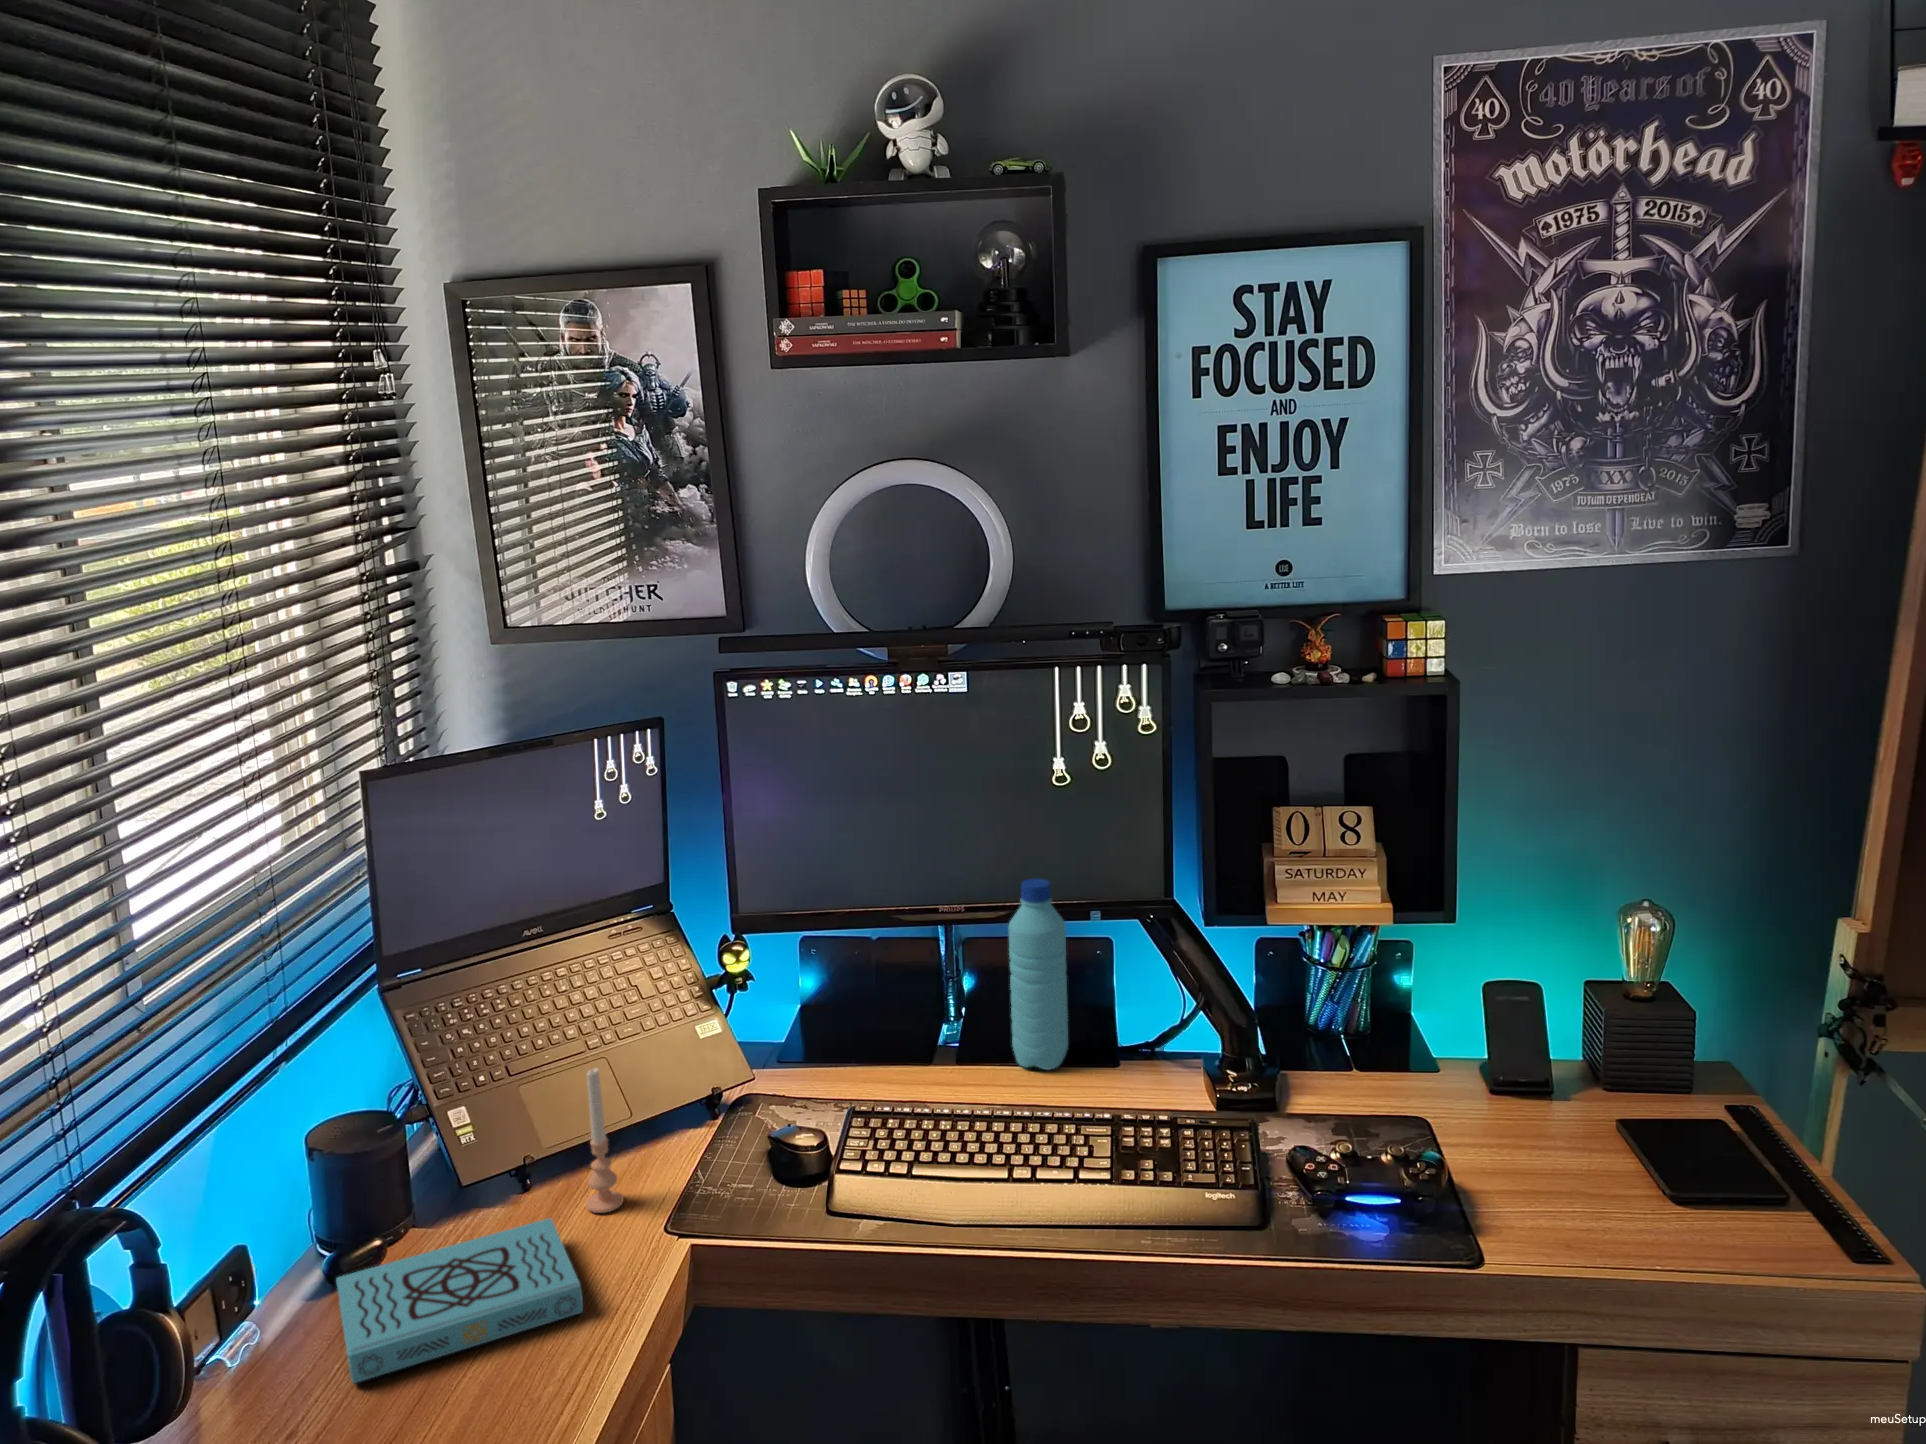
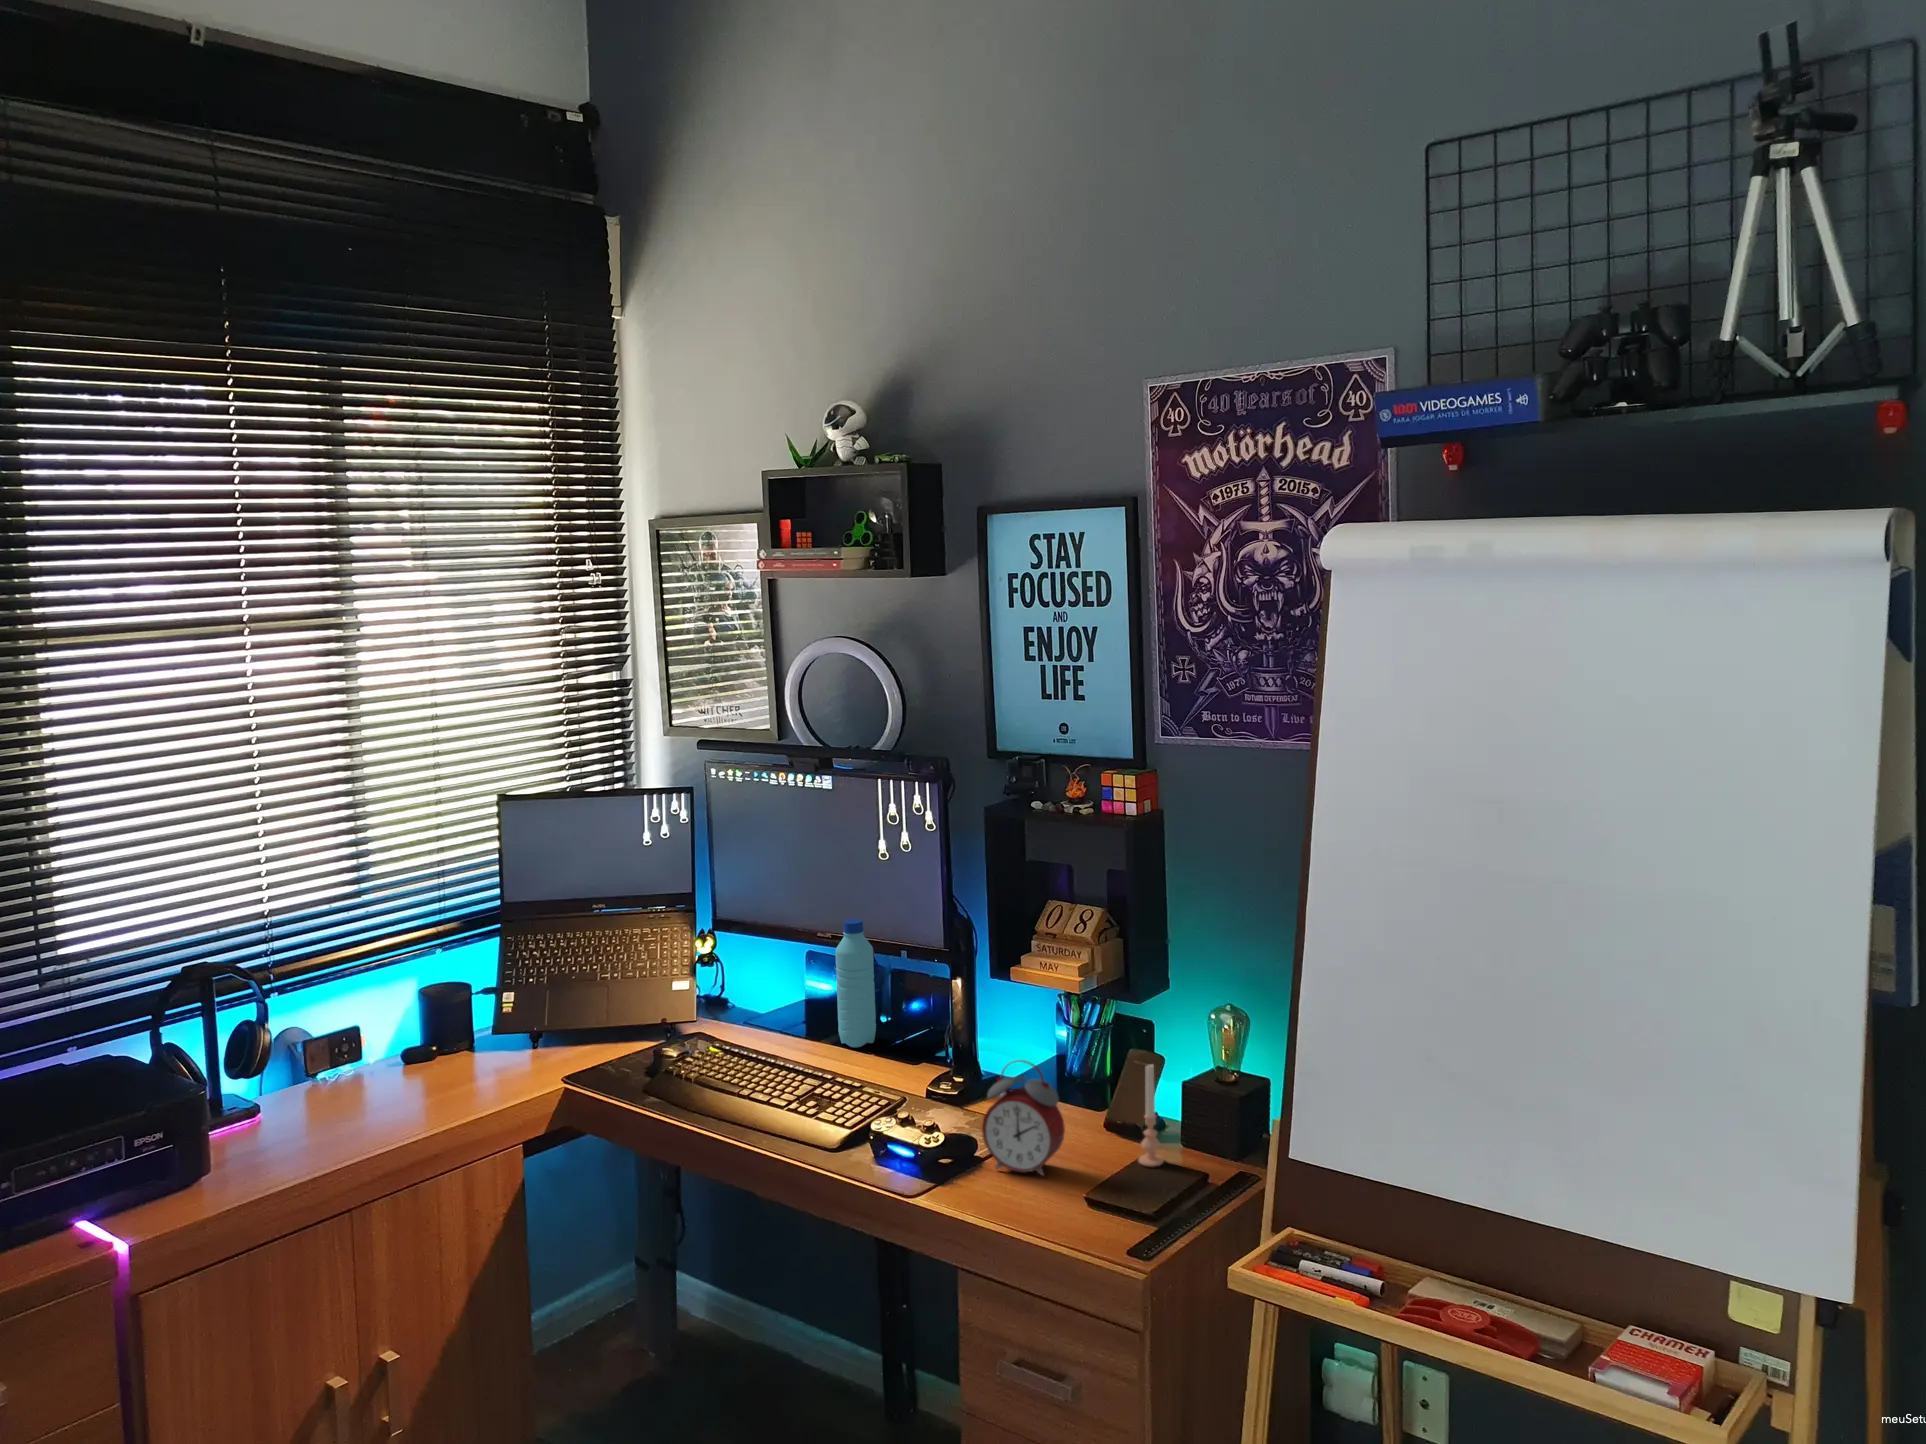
alarm clock: none [1511,1037,1642,1204] -> present [982,1060,1065,1175]
candle: present [586,1068,623,1213] -> present [1139,1065,1164,1167]
book: present [336,1218,583,1383] -> none [382,1050,521,1092]

